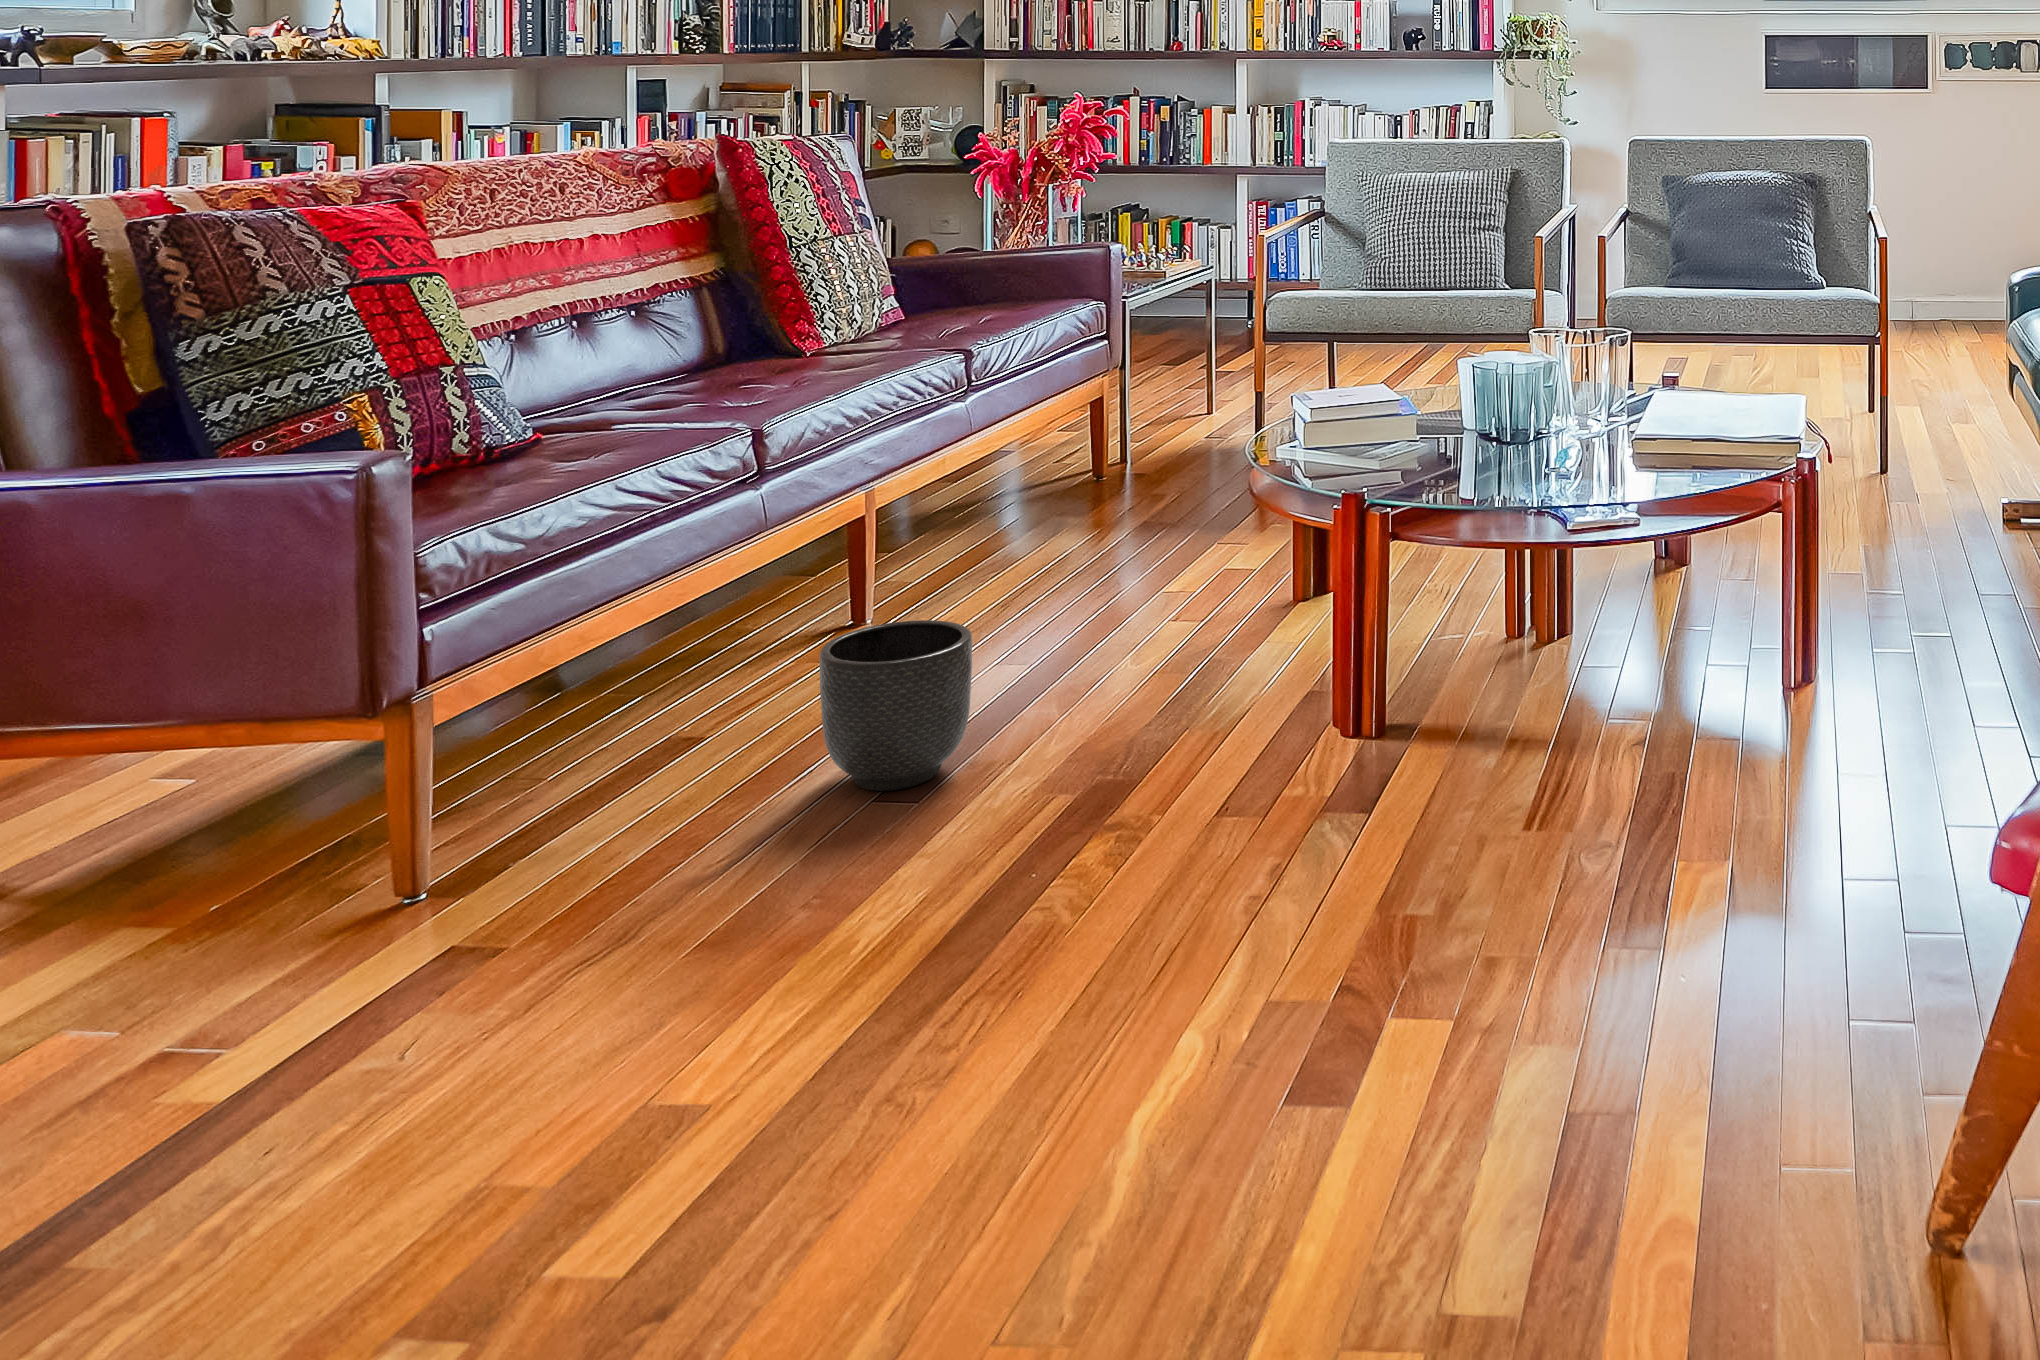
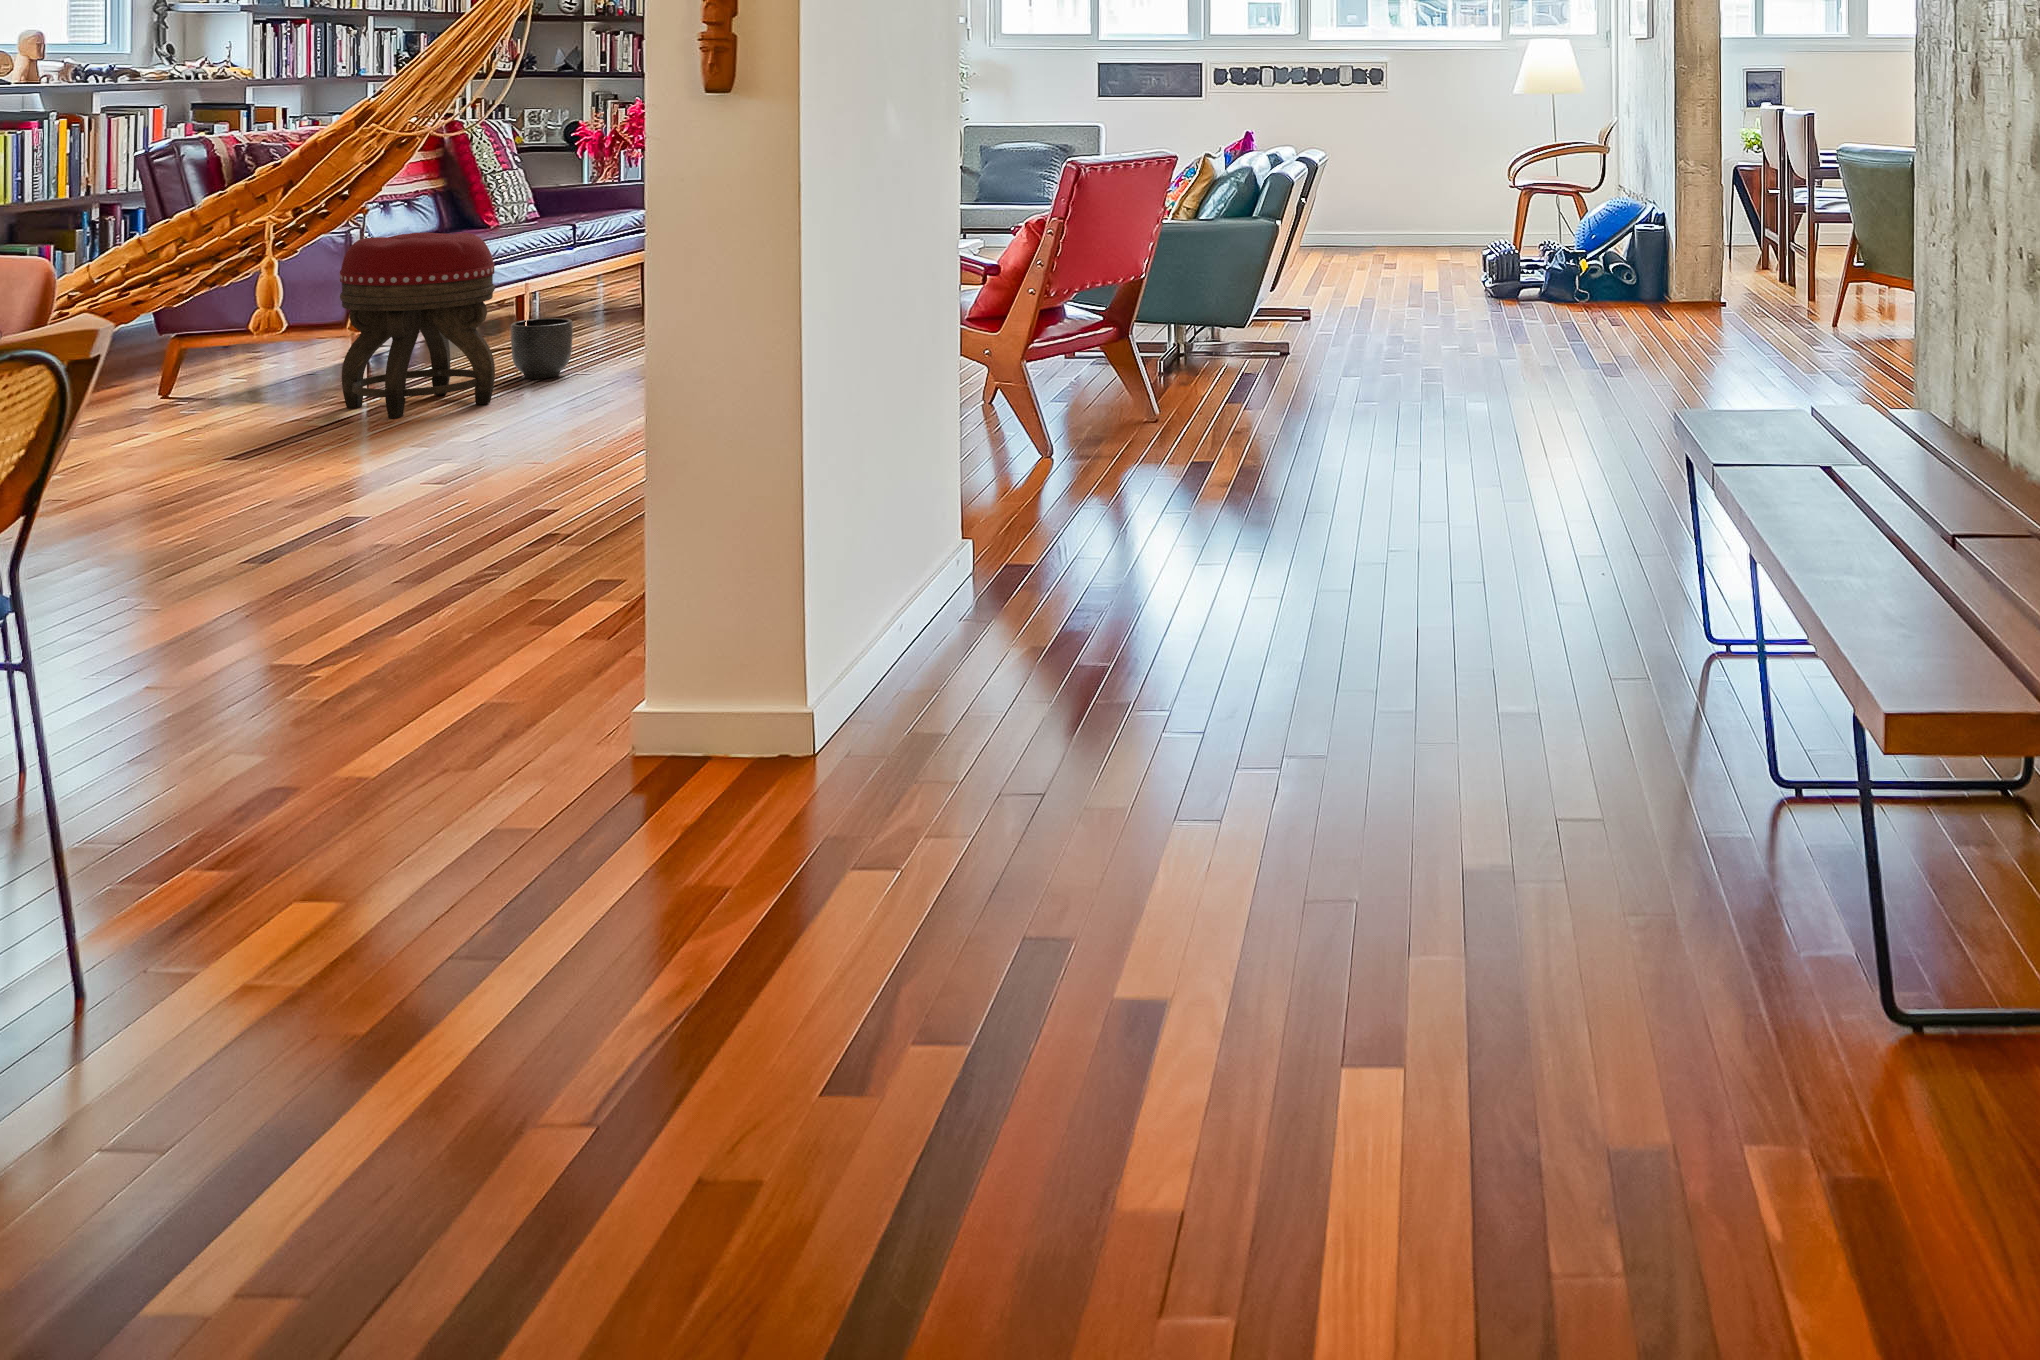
footstool: none [295,450,760,1066] -> present [340,232,495,418]

